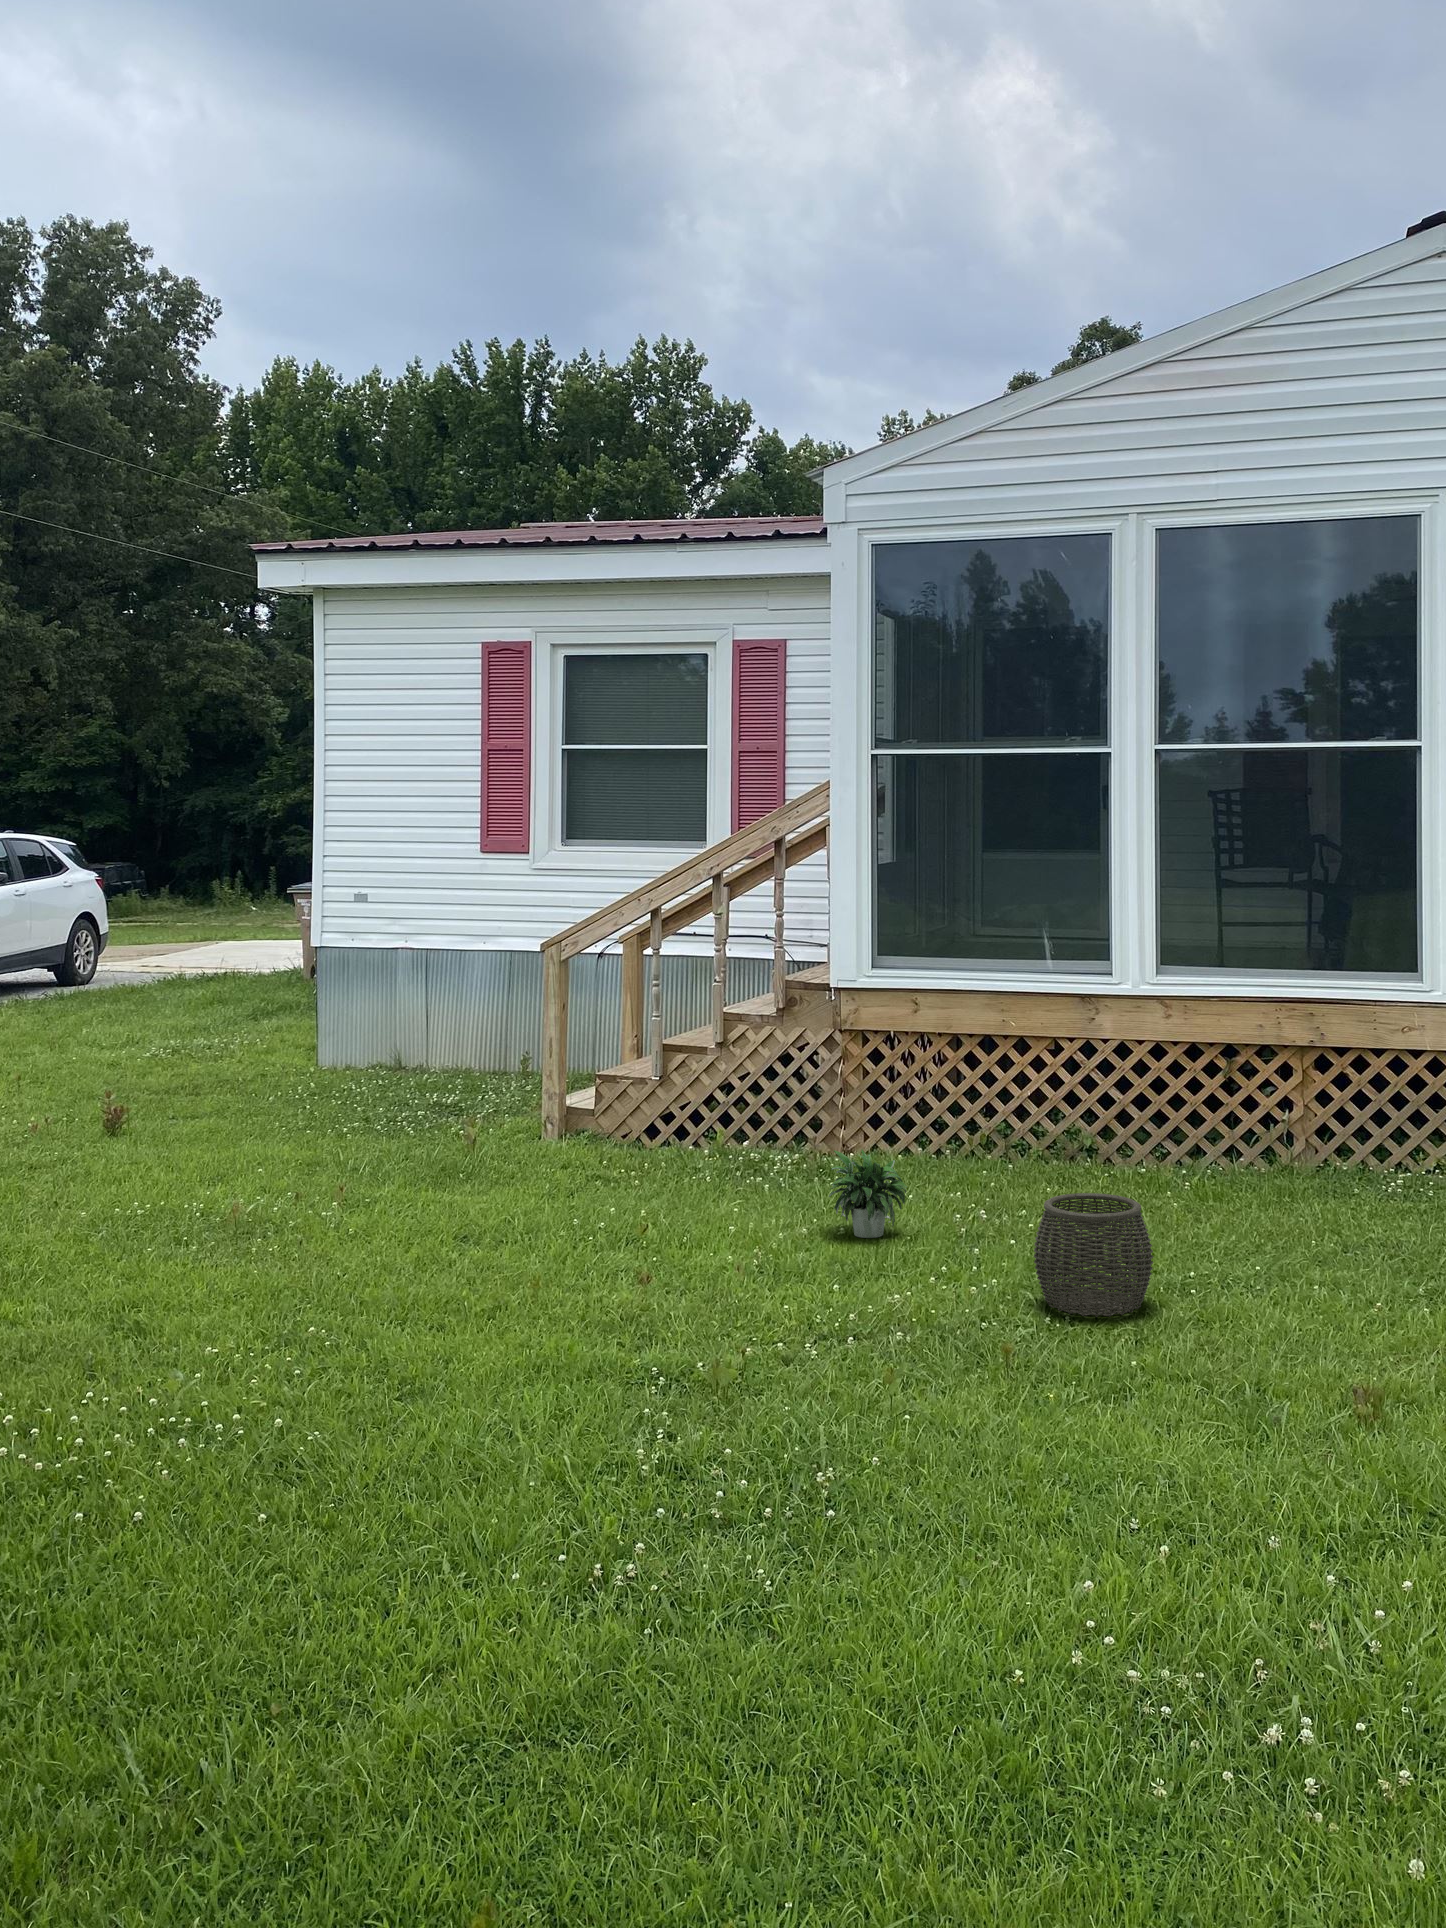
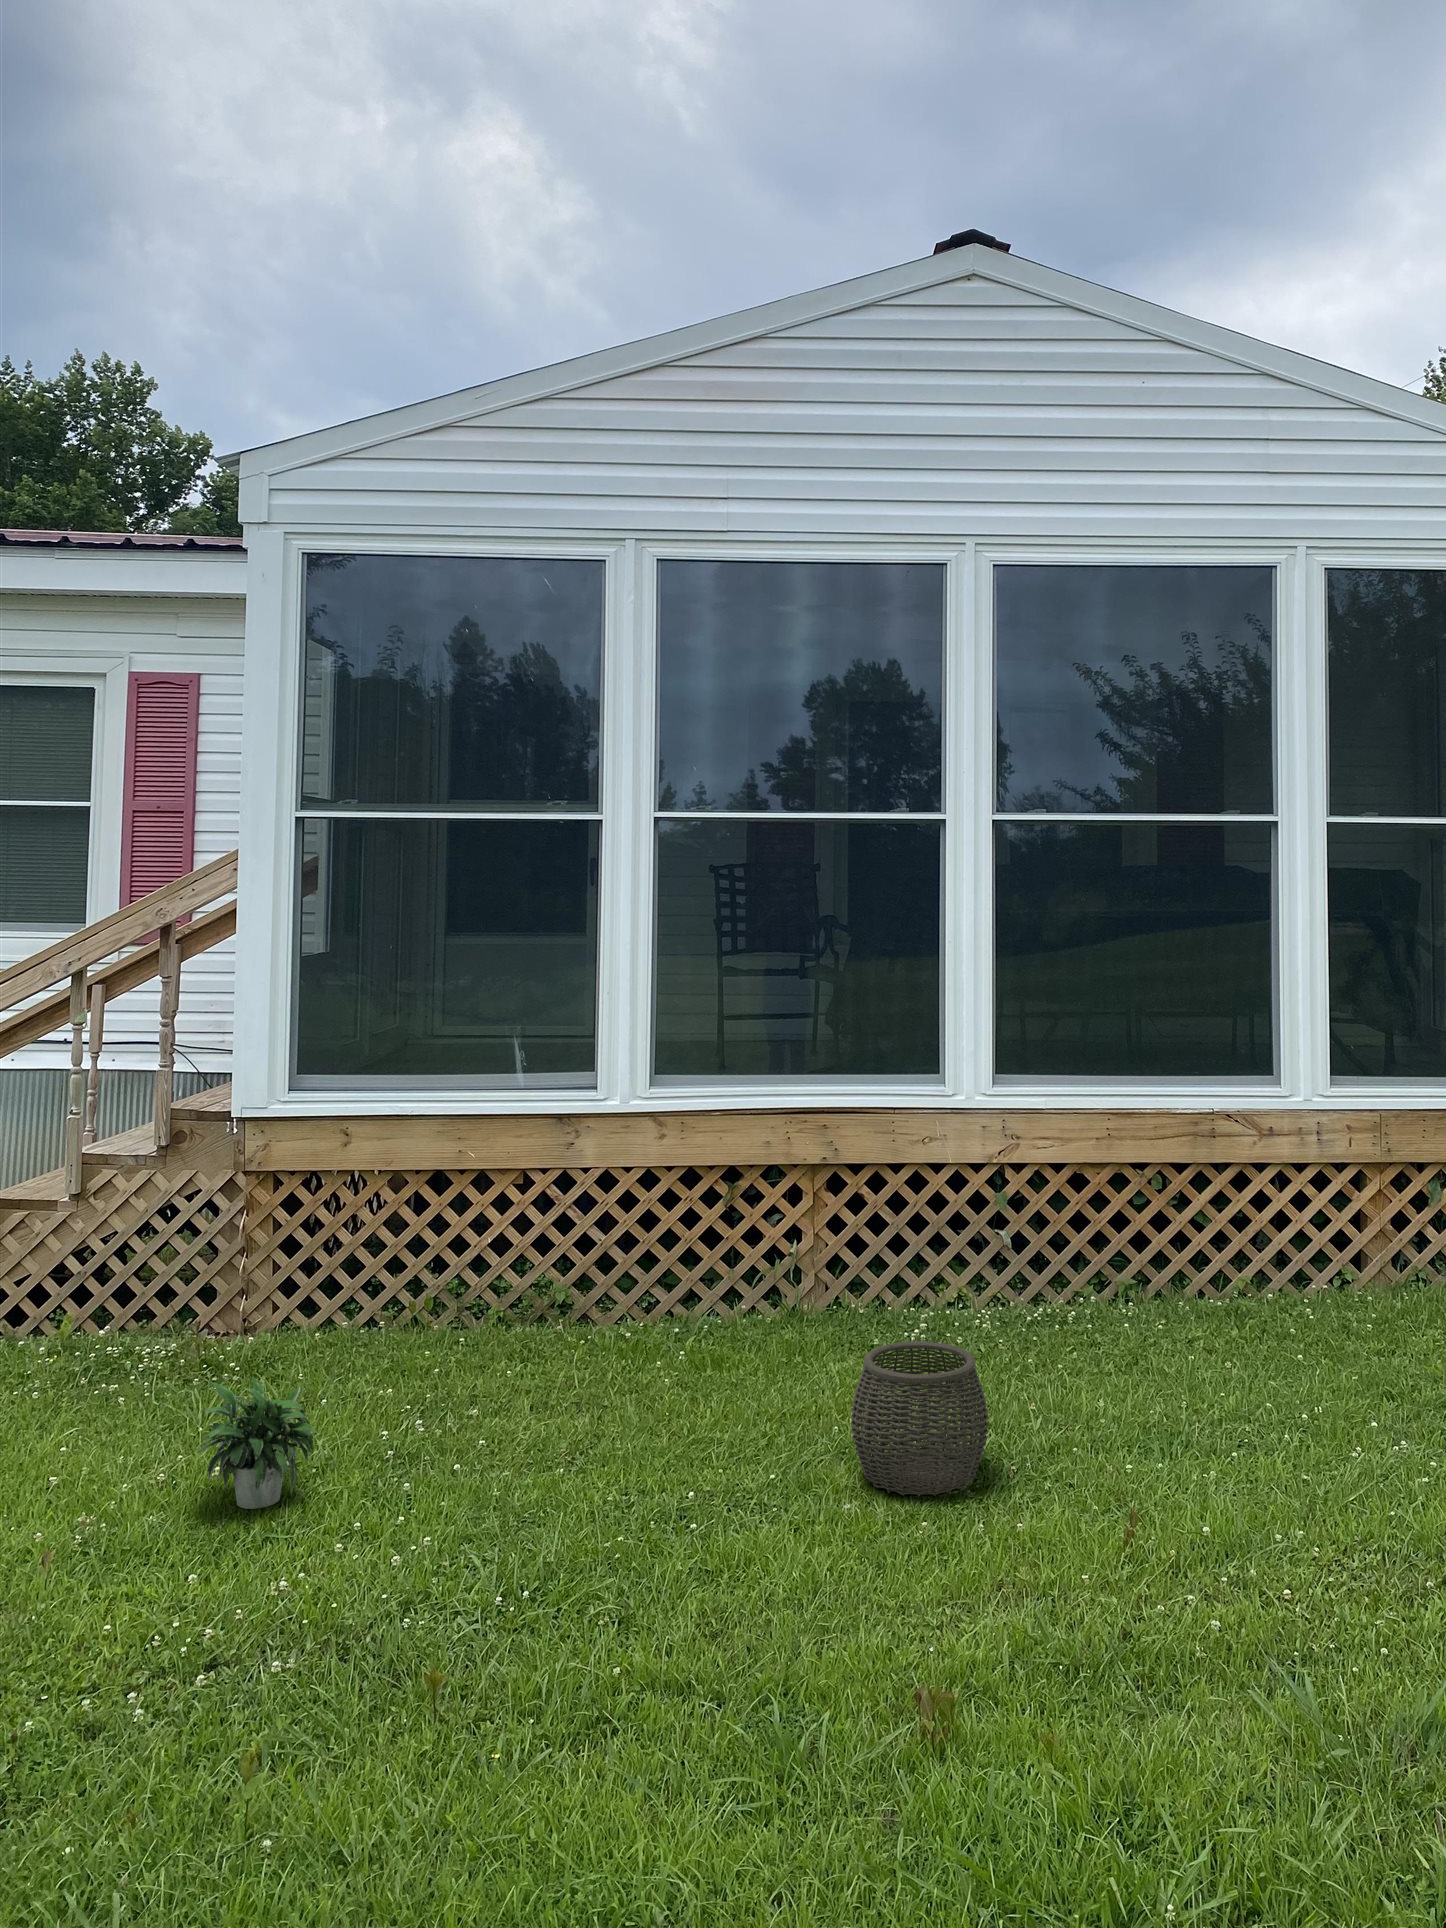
woven basket: present [1034,1193,1153,1317] -> present [850,1341,989,1497]

